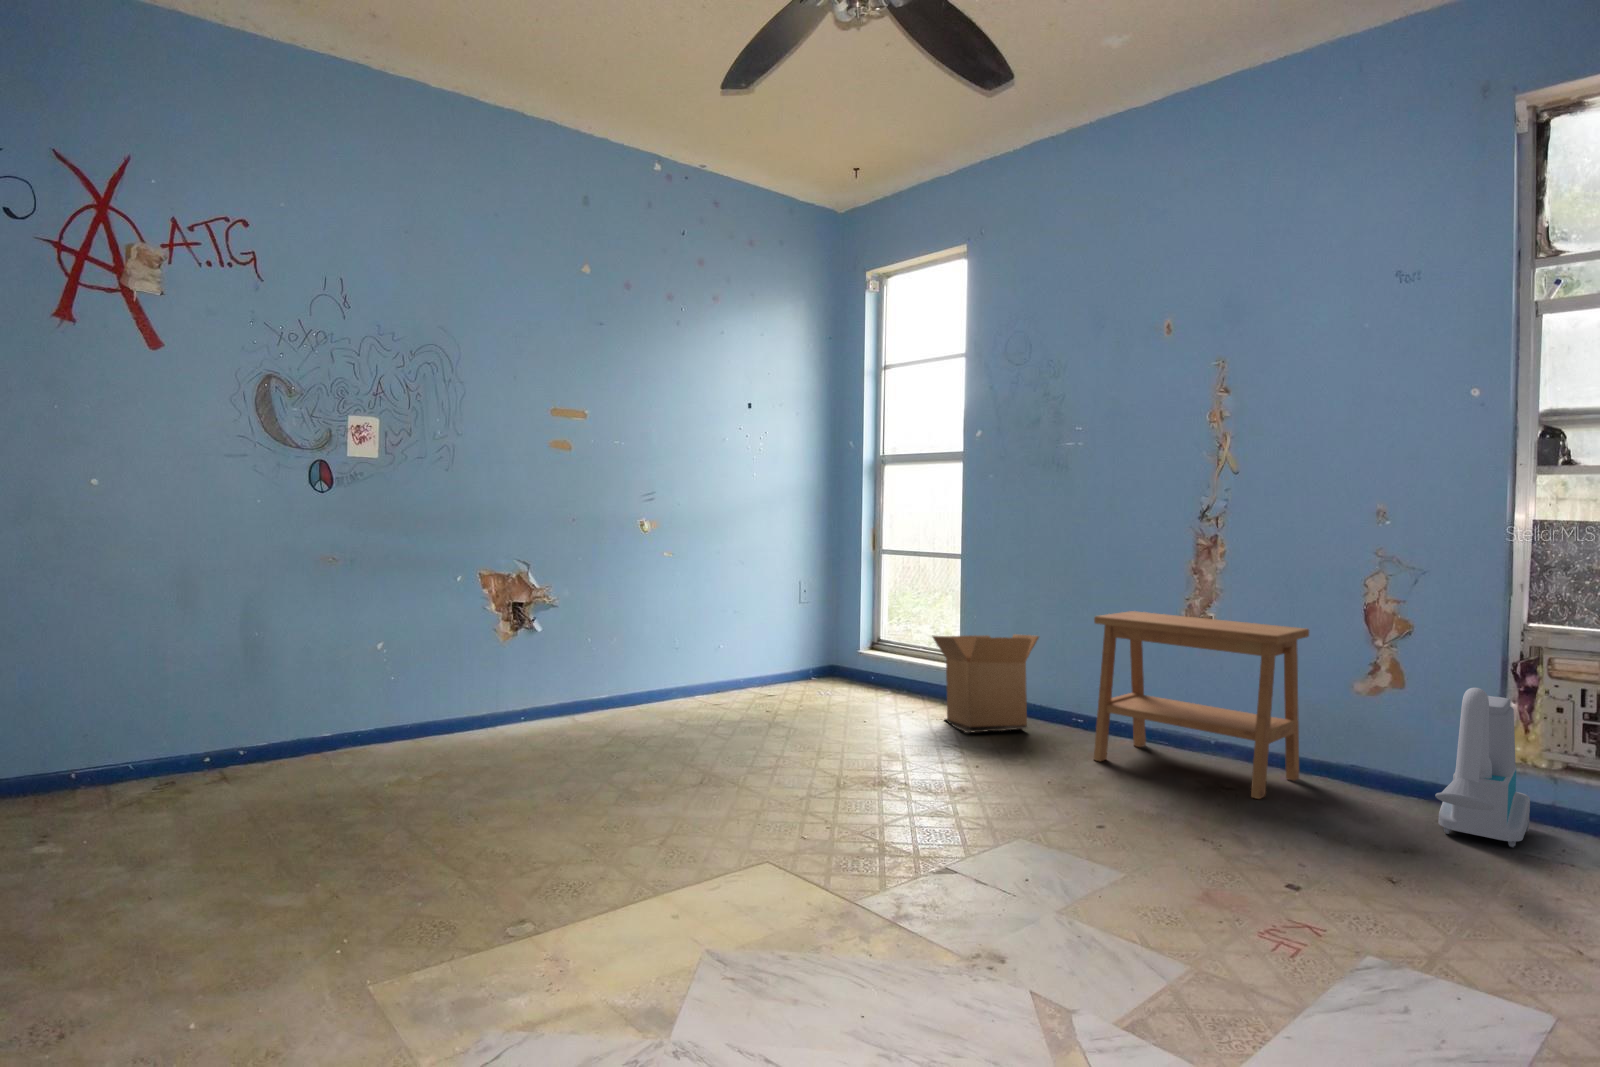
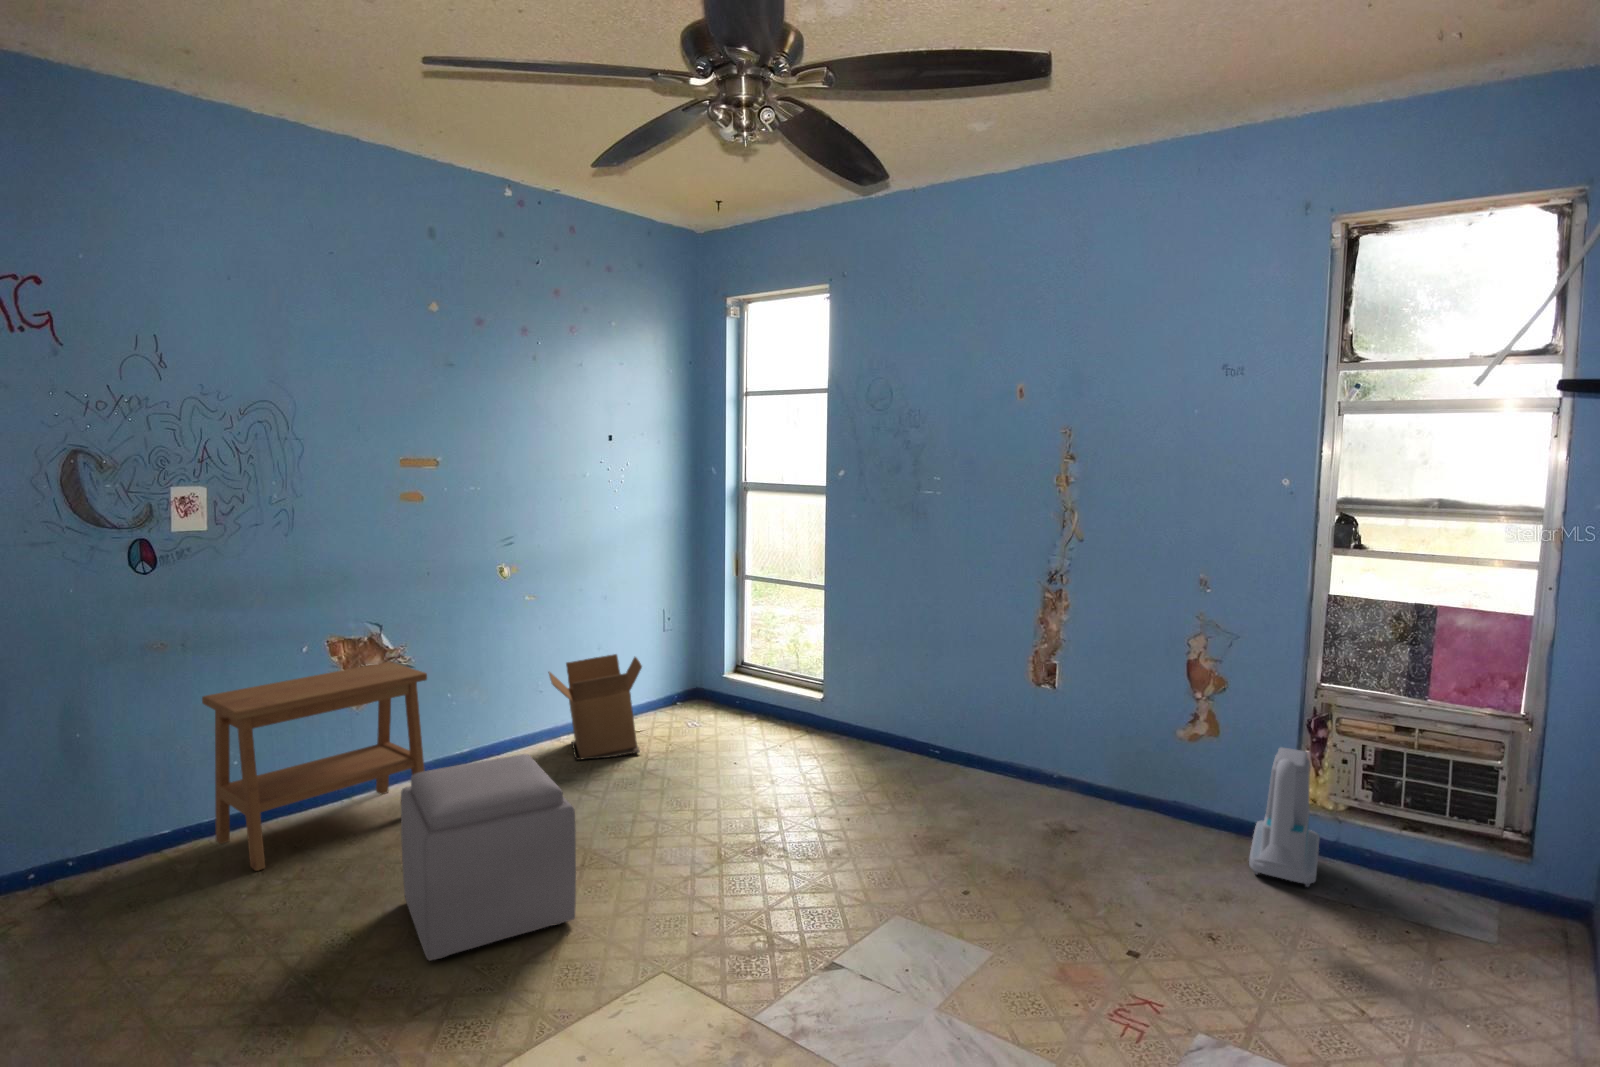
side table: present [1094,611,1309,799] -> present [202,662,427,871]
cardboard box: present [933,634,1039,733] -> present [548,654,642,760]
ottoman: none [533,663,692,834] -> present [401,754,576,960]

